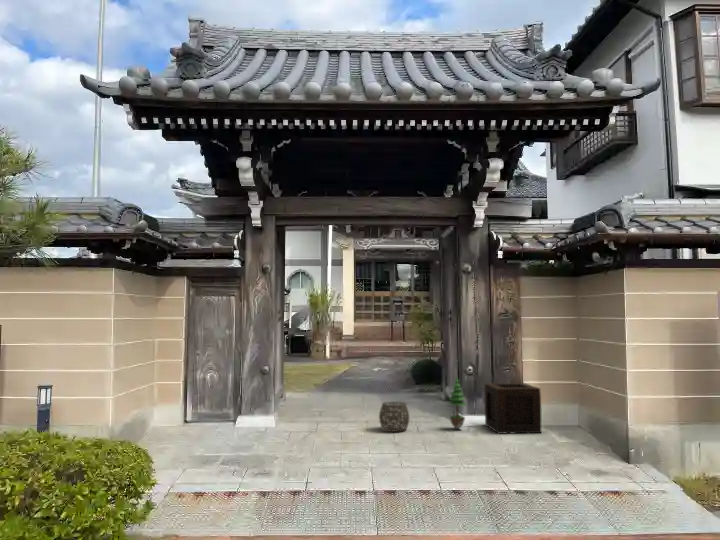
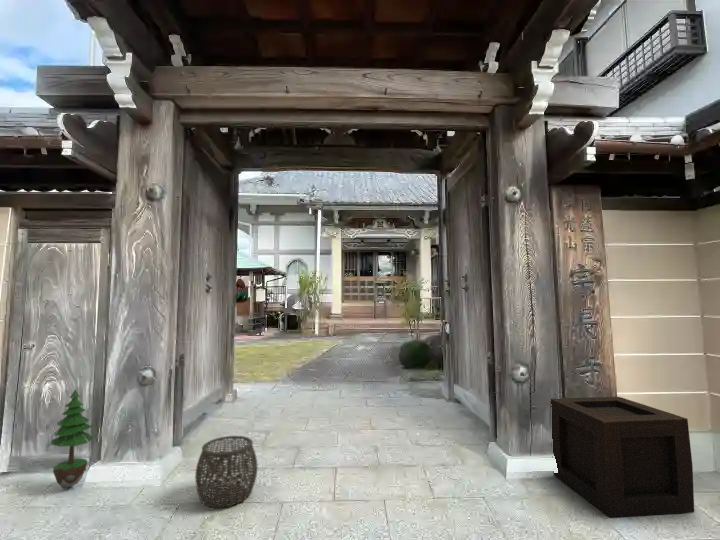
potted tree: present [449,377,466,429] -> present [51,390,93,488]
woven basket: present [379,402,409,432] -> present [195,436,258,508]

